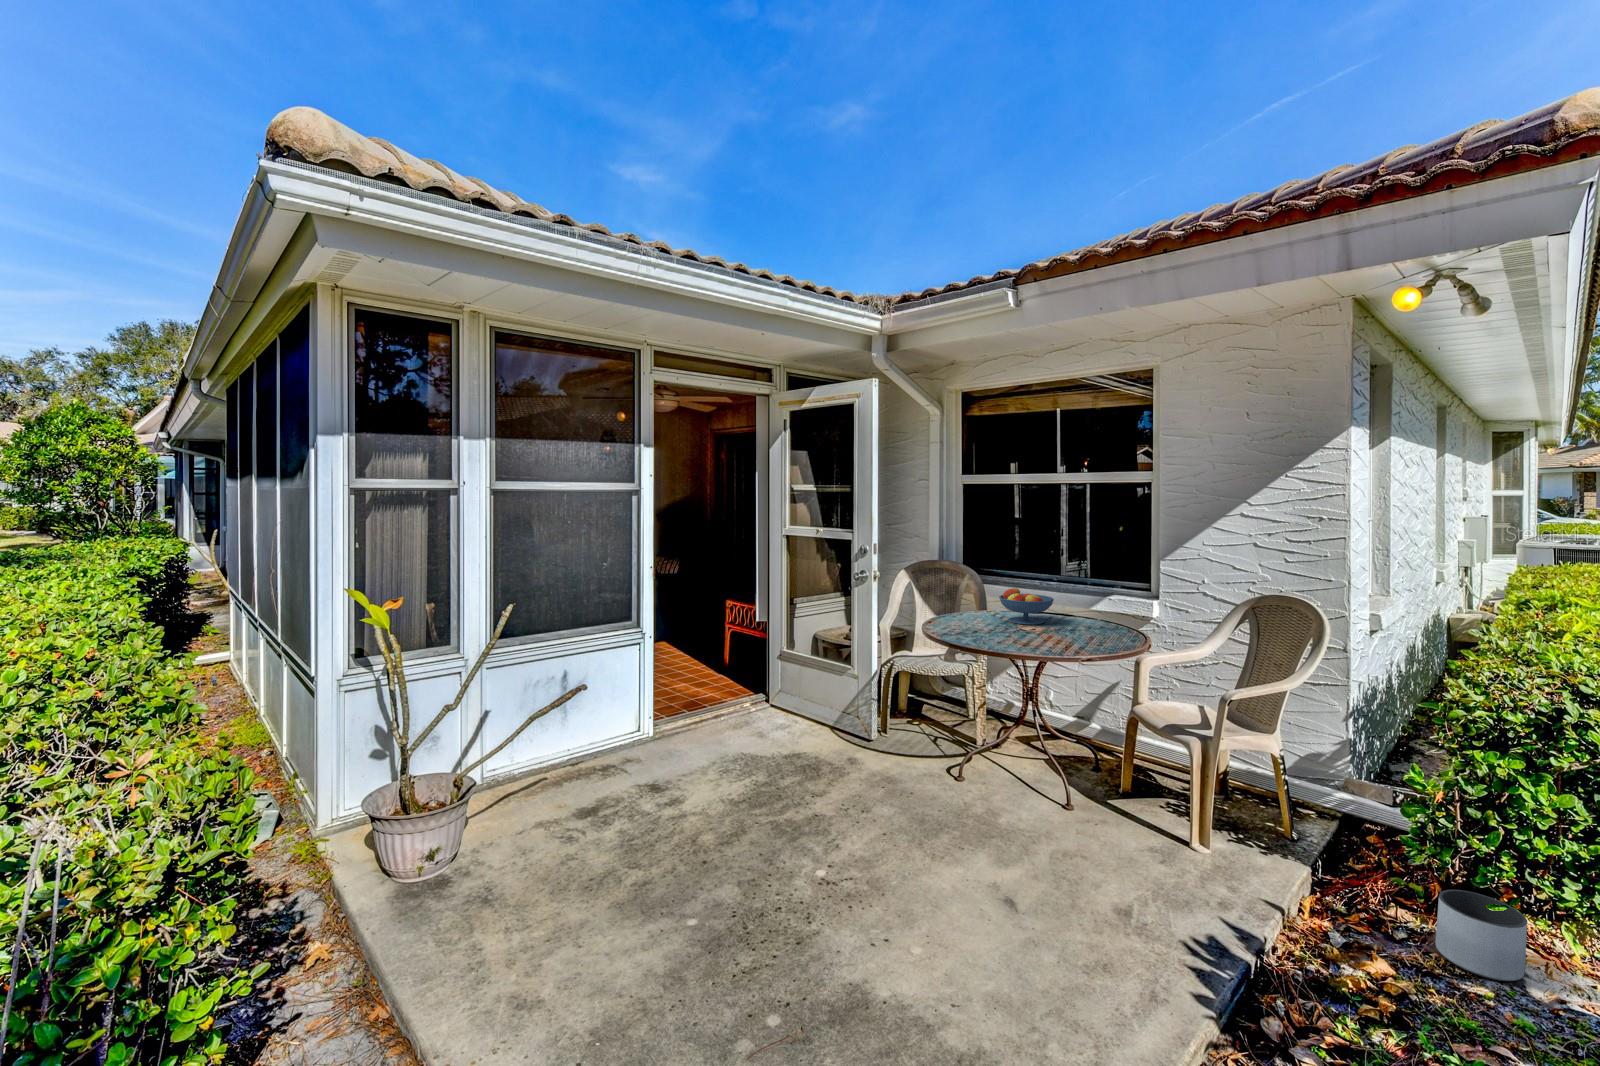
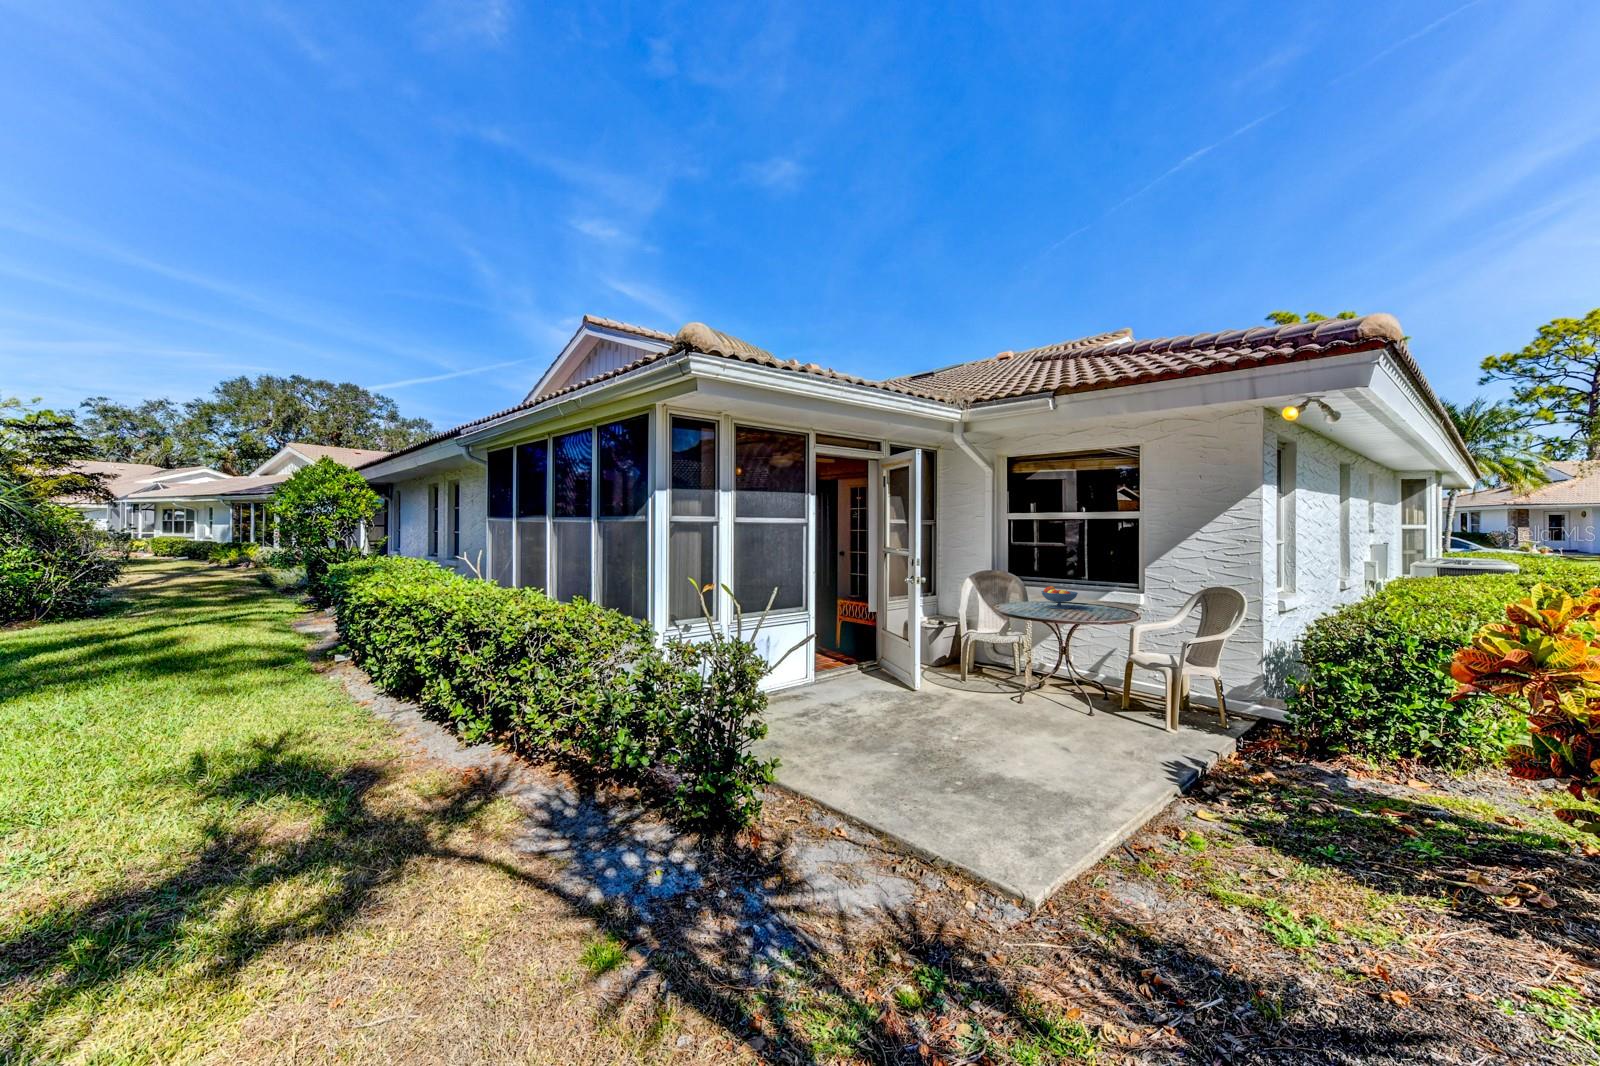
planter: present [1435,890,1527,981] -> none [1300,738,1343,779]

